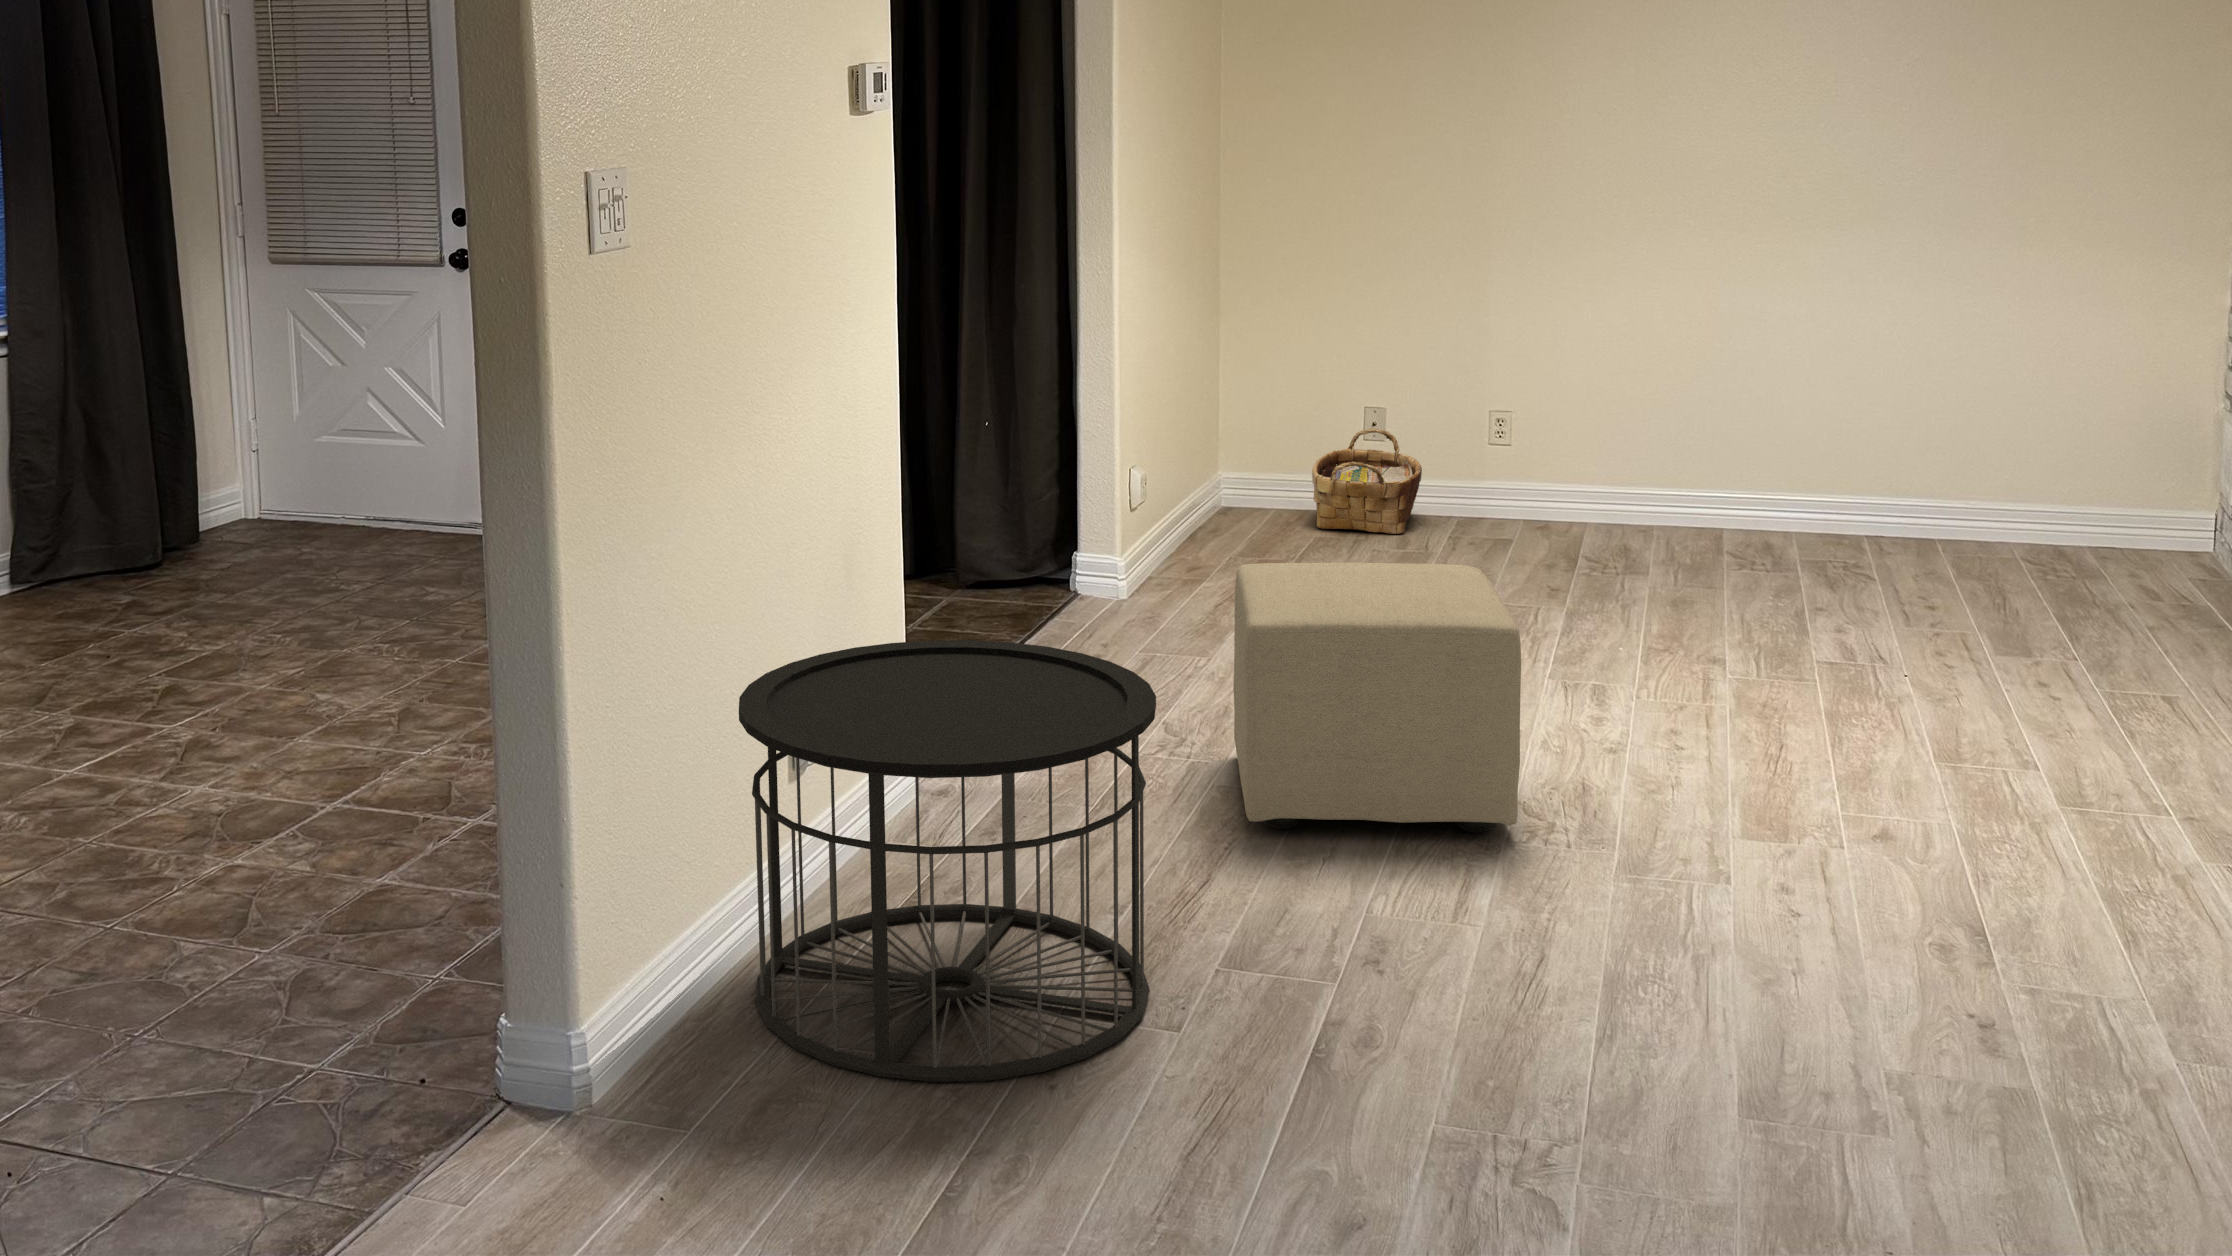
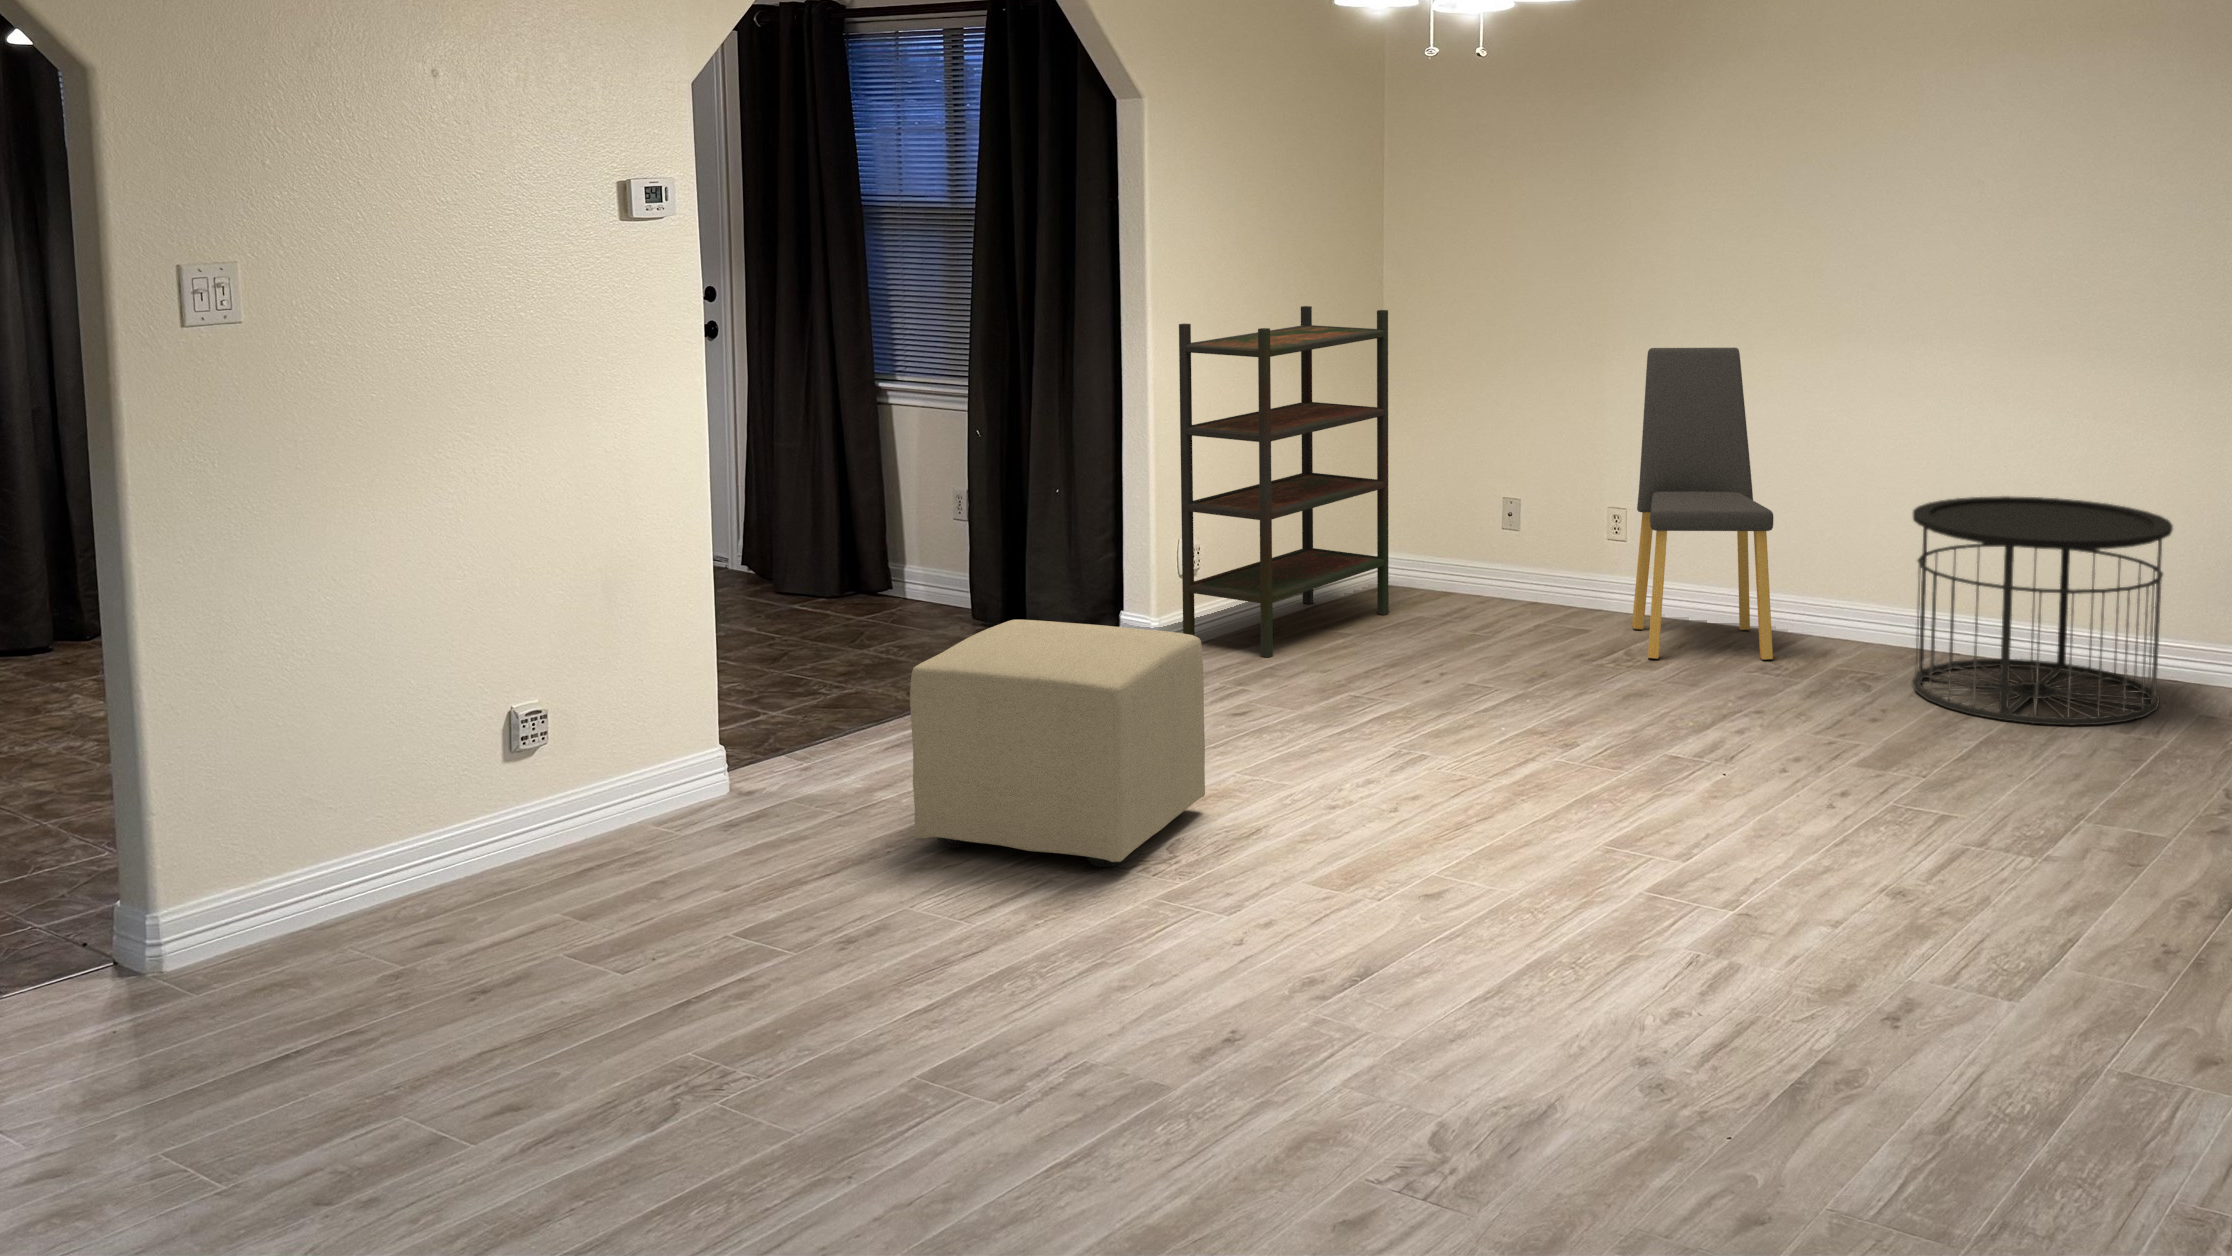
bookshelf: none [1148,216,1307,592] -> present [1179,306,1389,657]
dining chair: none [1560,244,1745,564] -> present [1632,347,1773,660]
woven basket: present [1312,428,1422,534] -> none [1411,514,1526,616]
side table: present [739,640,1156,1082] -> present [1912,496,2173,725]

